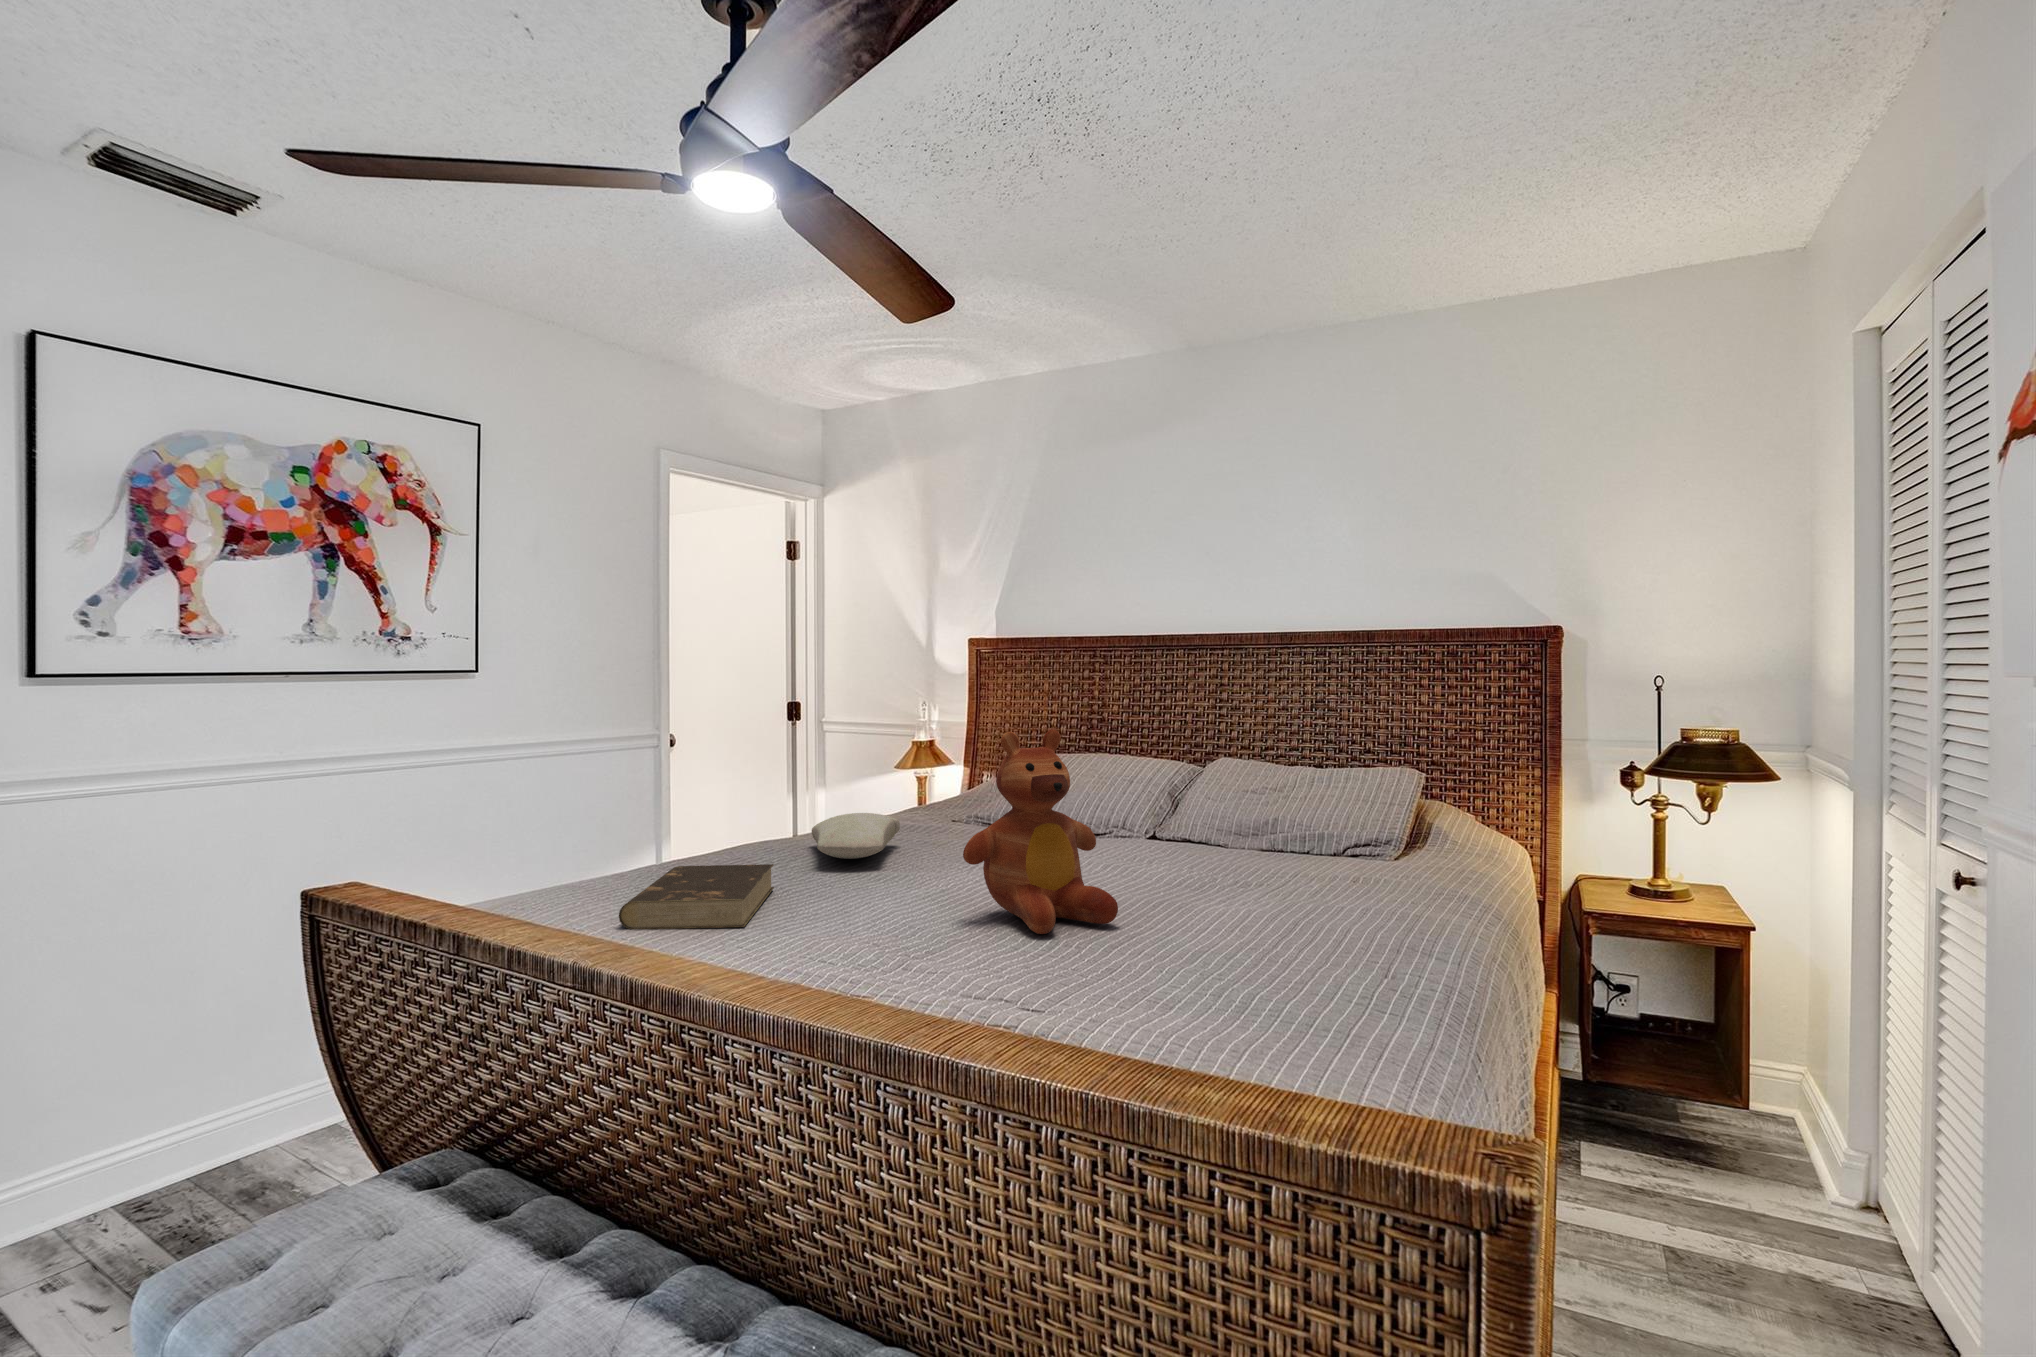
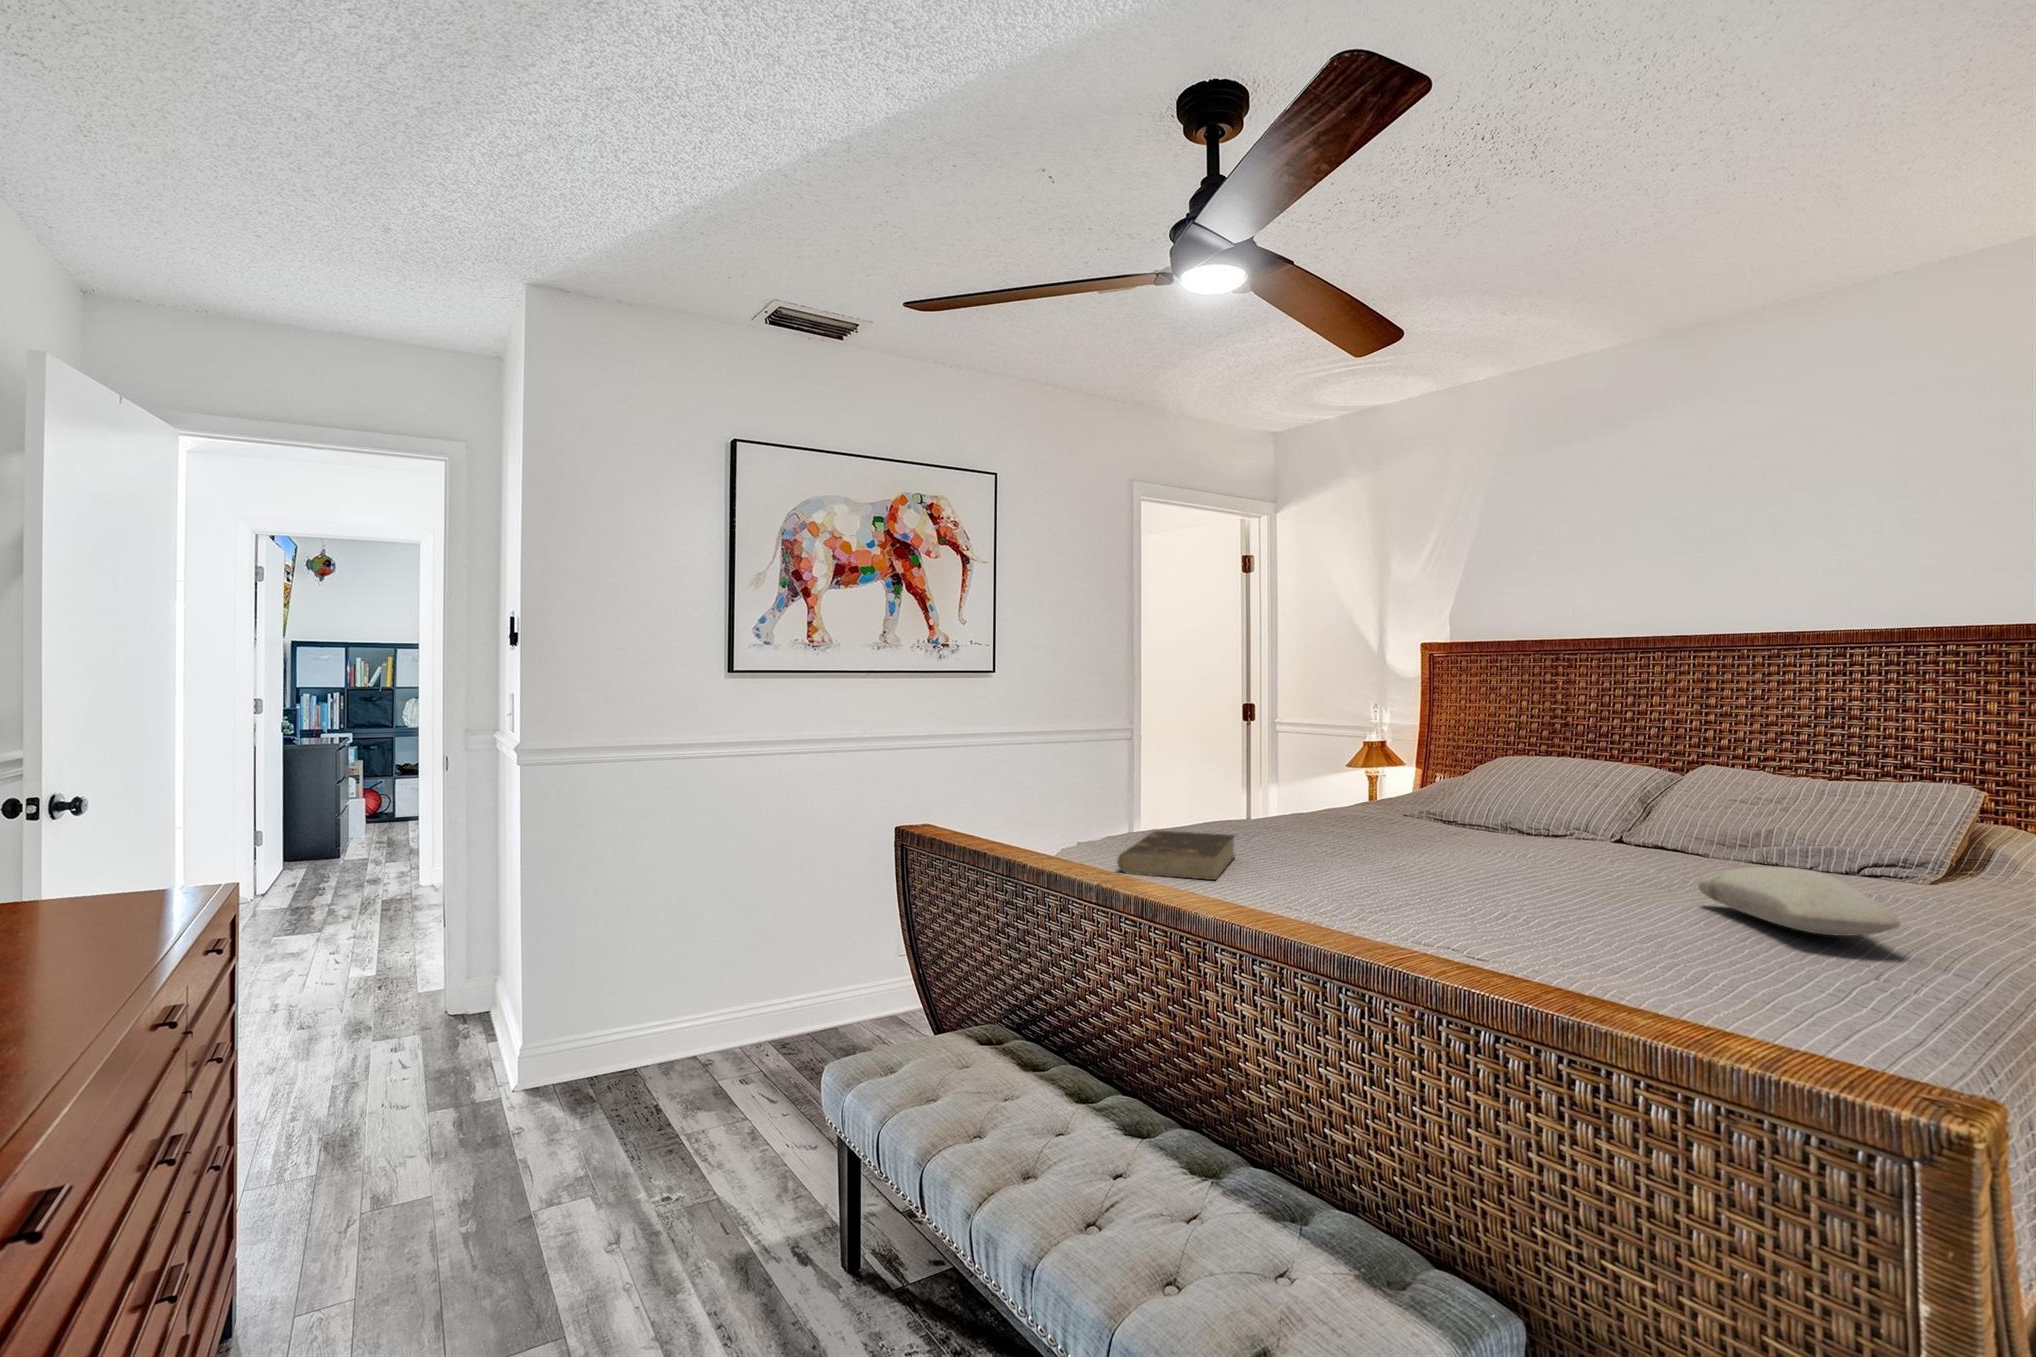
teddy bear: present [963,730,1118,934] -> none [1411,725,1569,911]
pillow: present [812,813,900,859] -> present [1698,867,1900,936]

